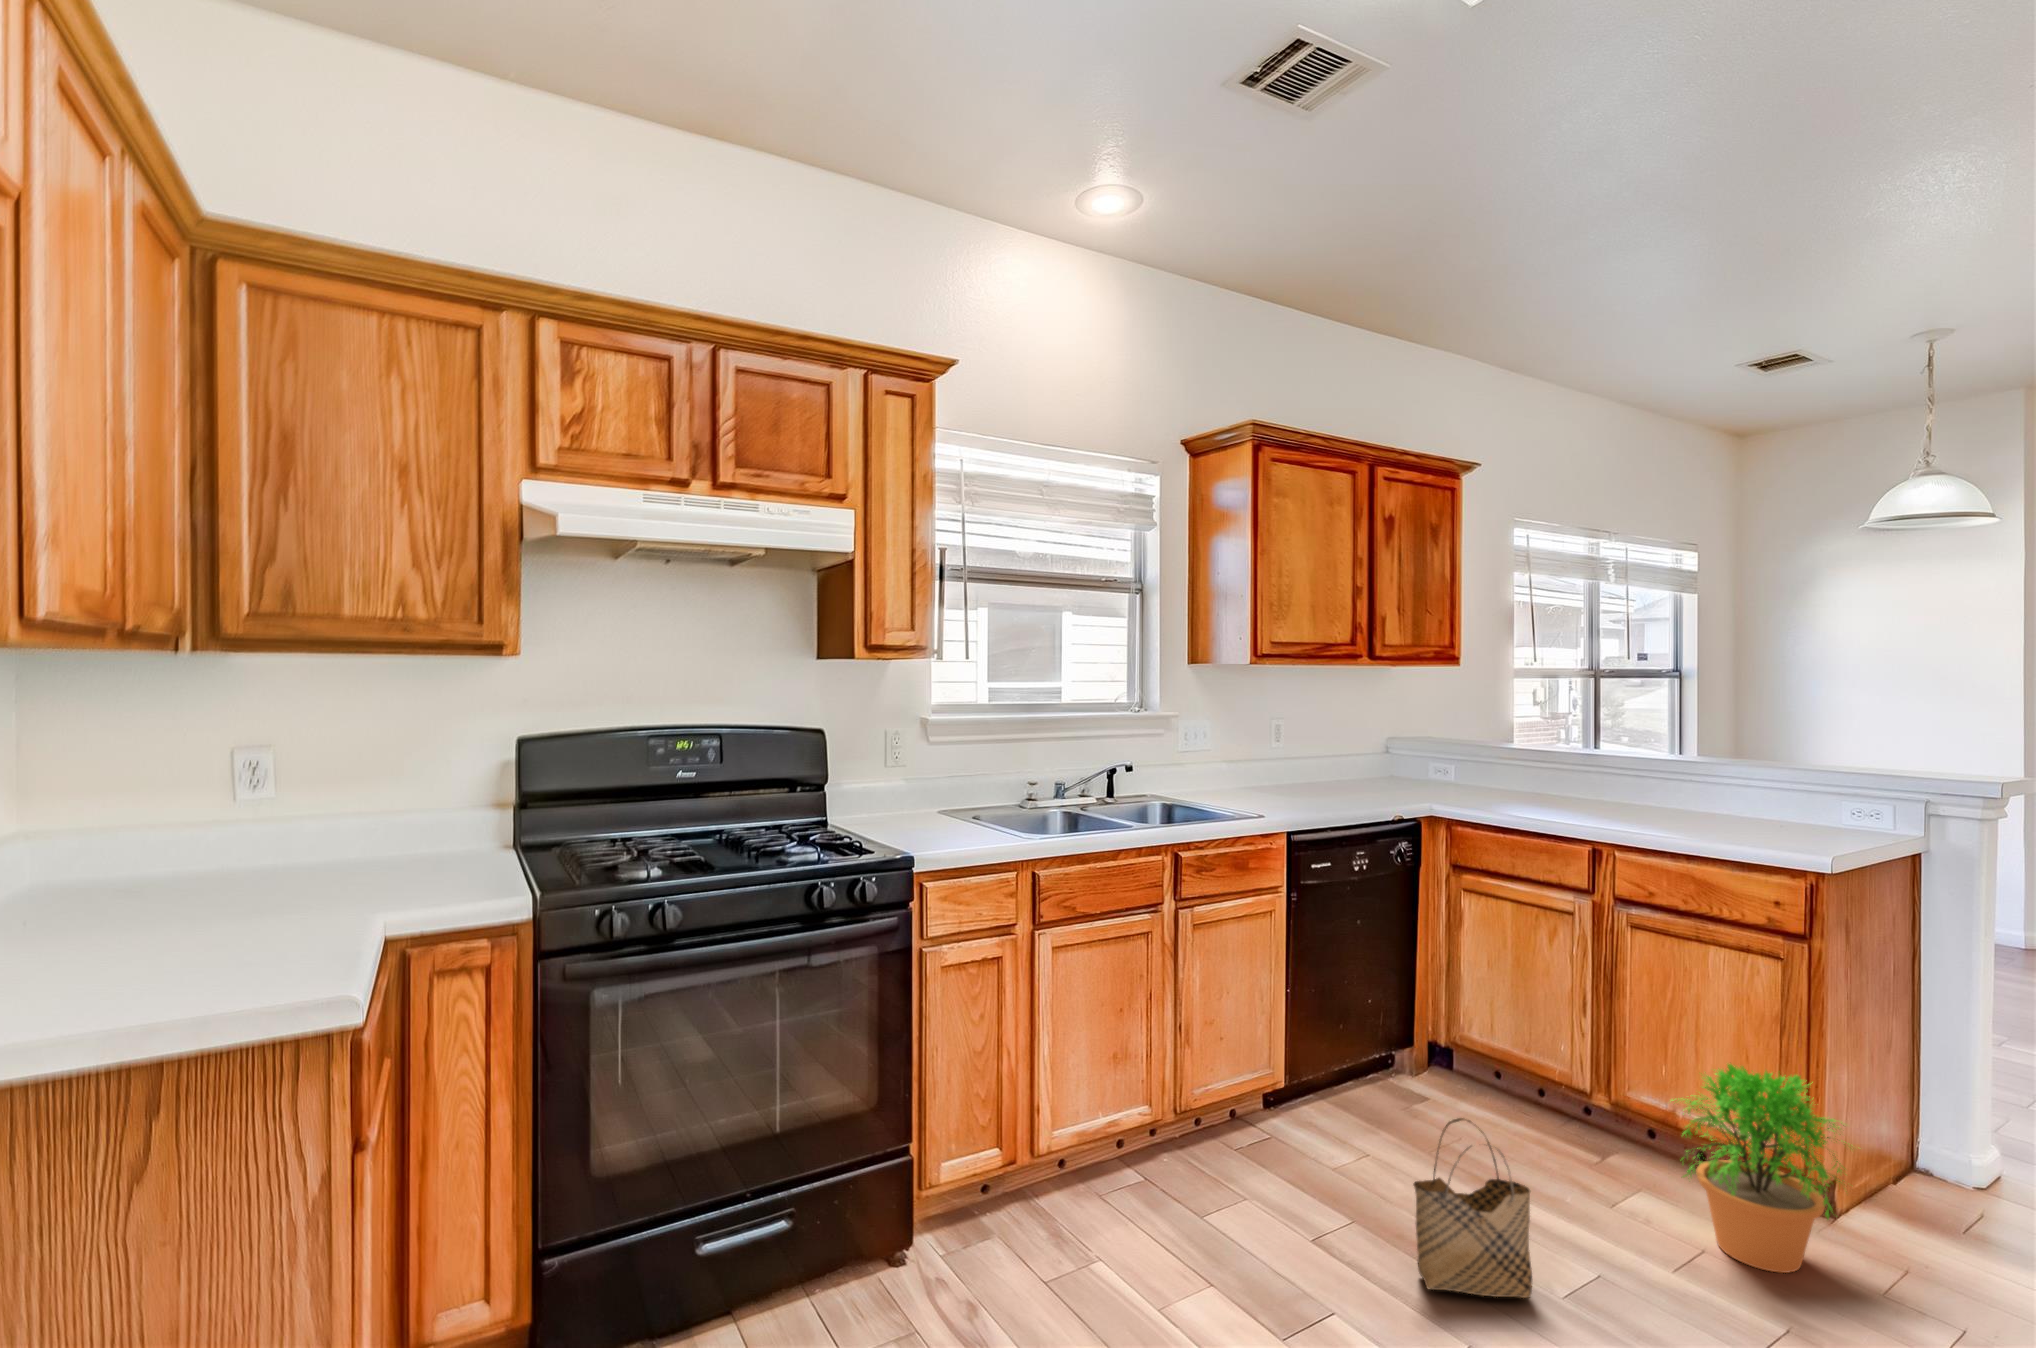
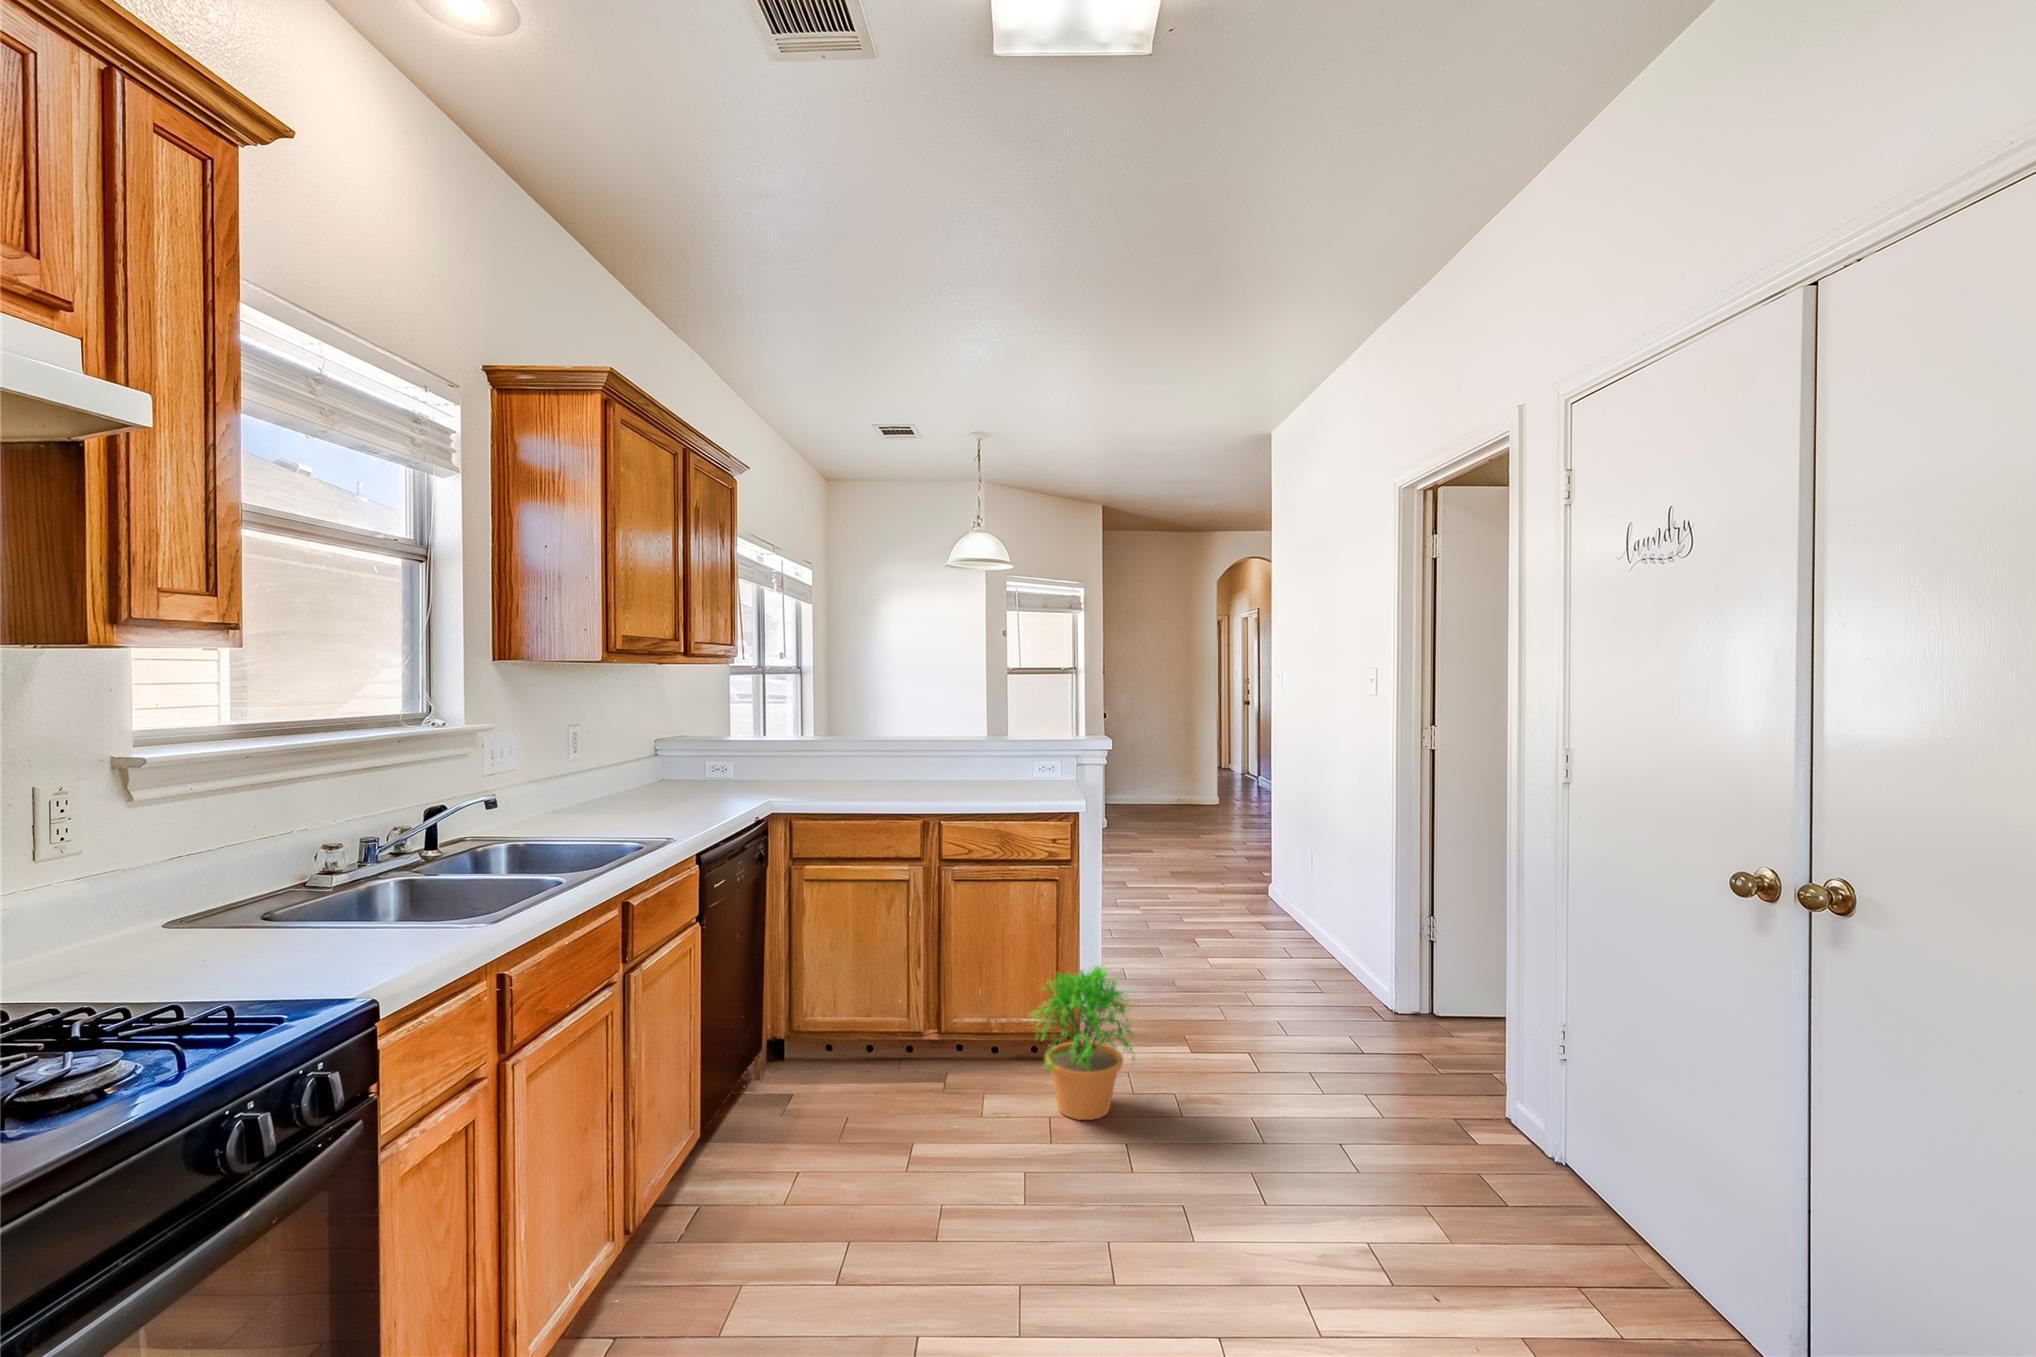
woven basket: present [1413,1118,1532,1298] -> none [940,1092,1027,1271]

